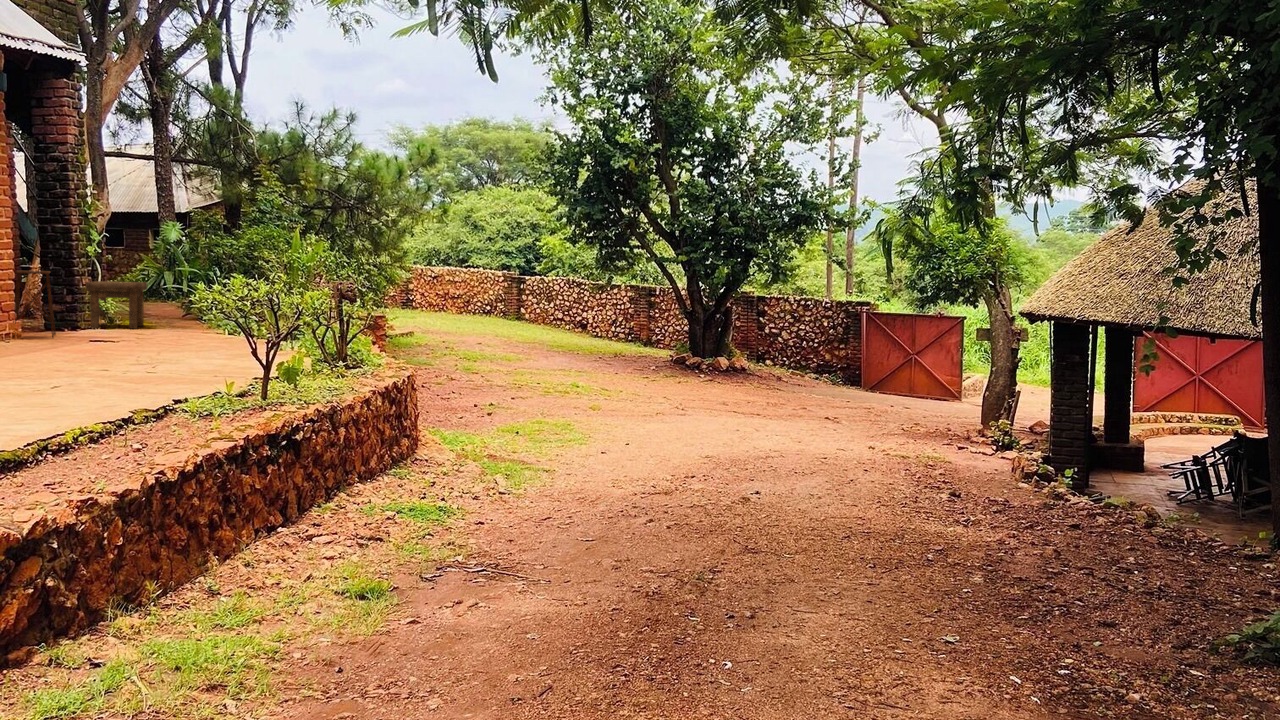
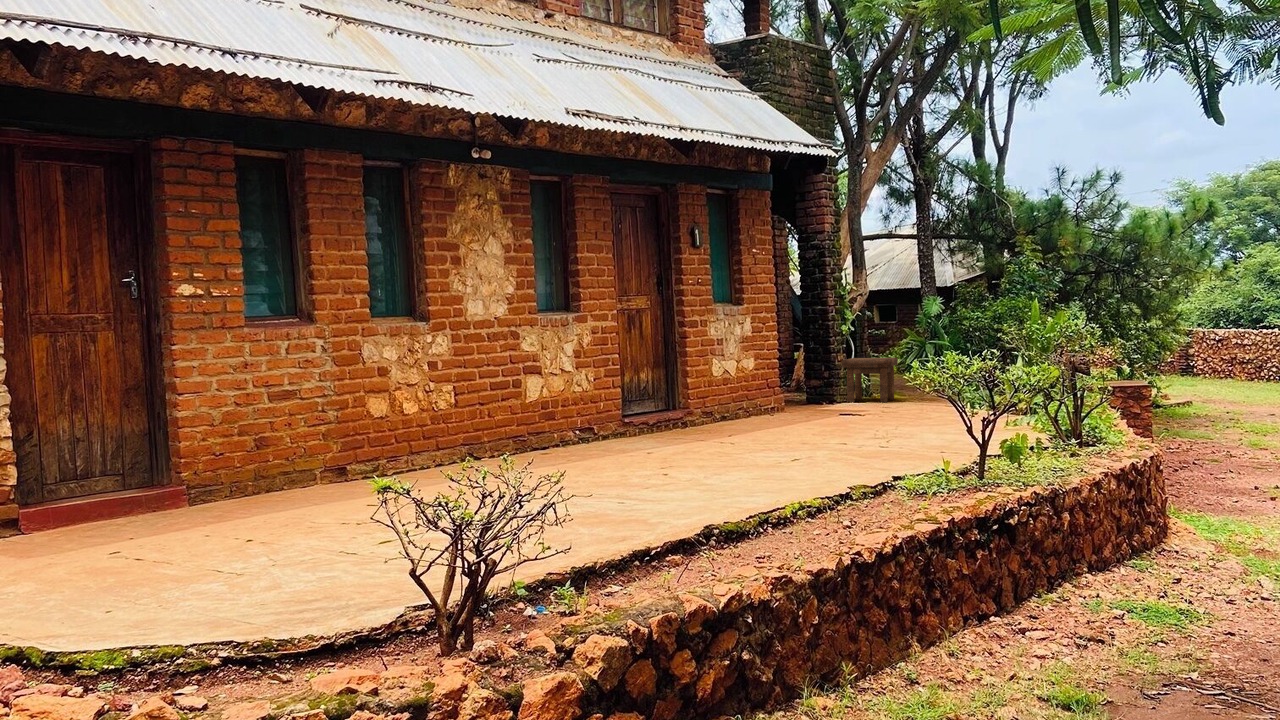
side table: present [13,271,56,338] -> none [779,351,815,412]

